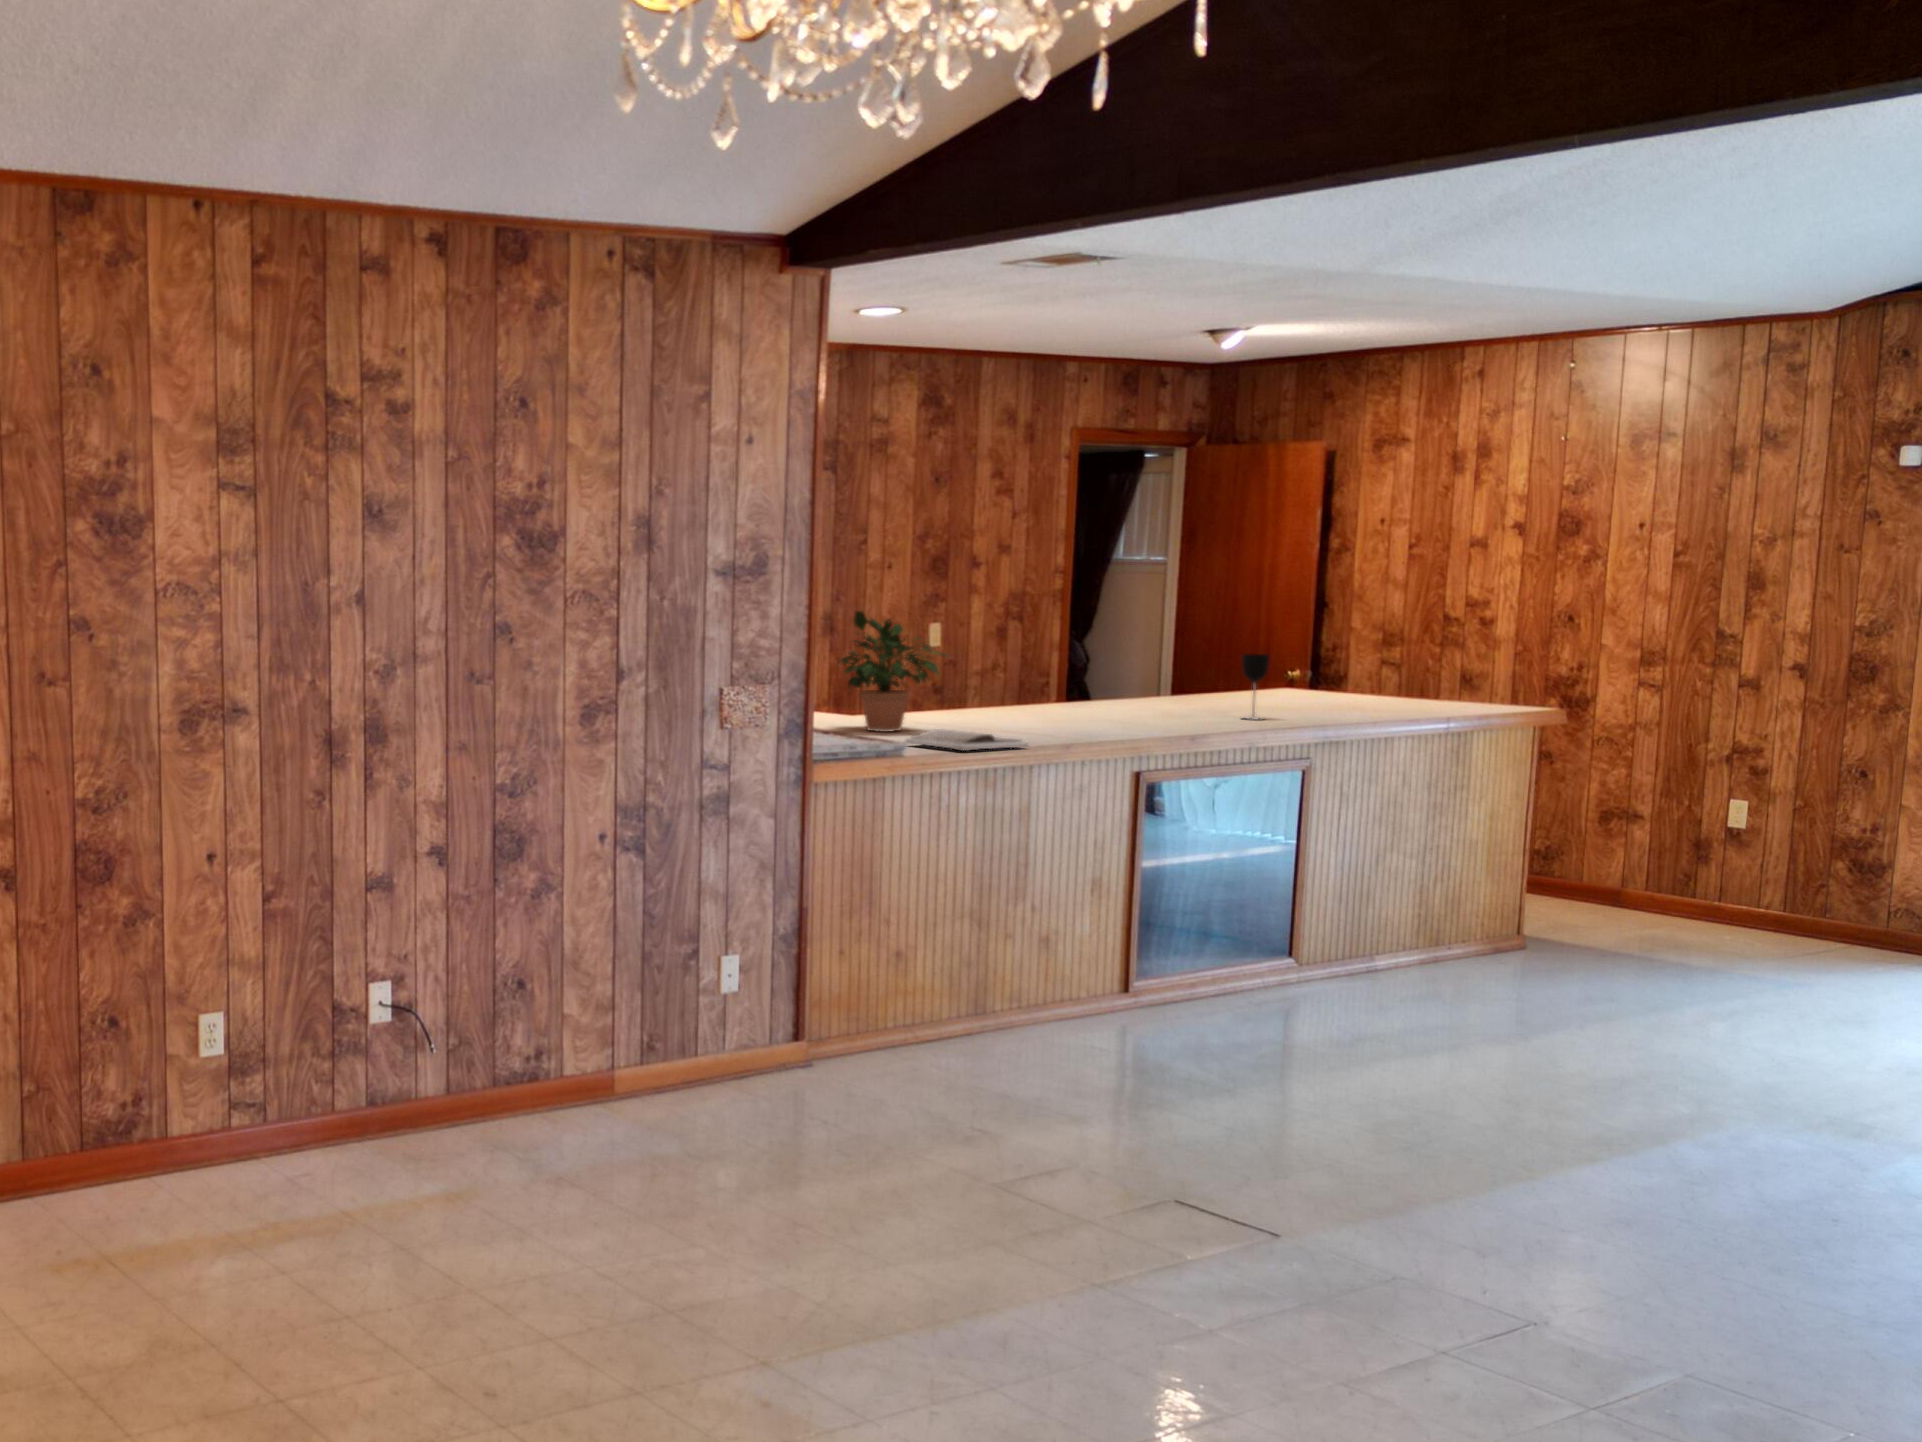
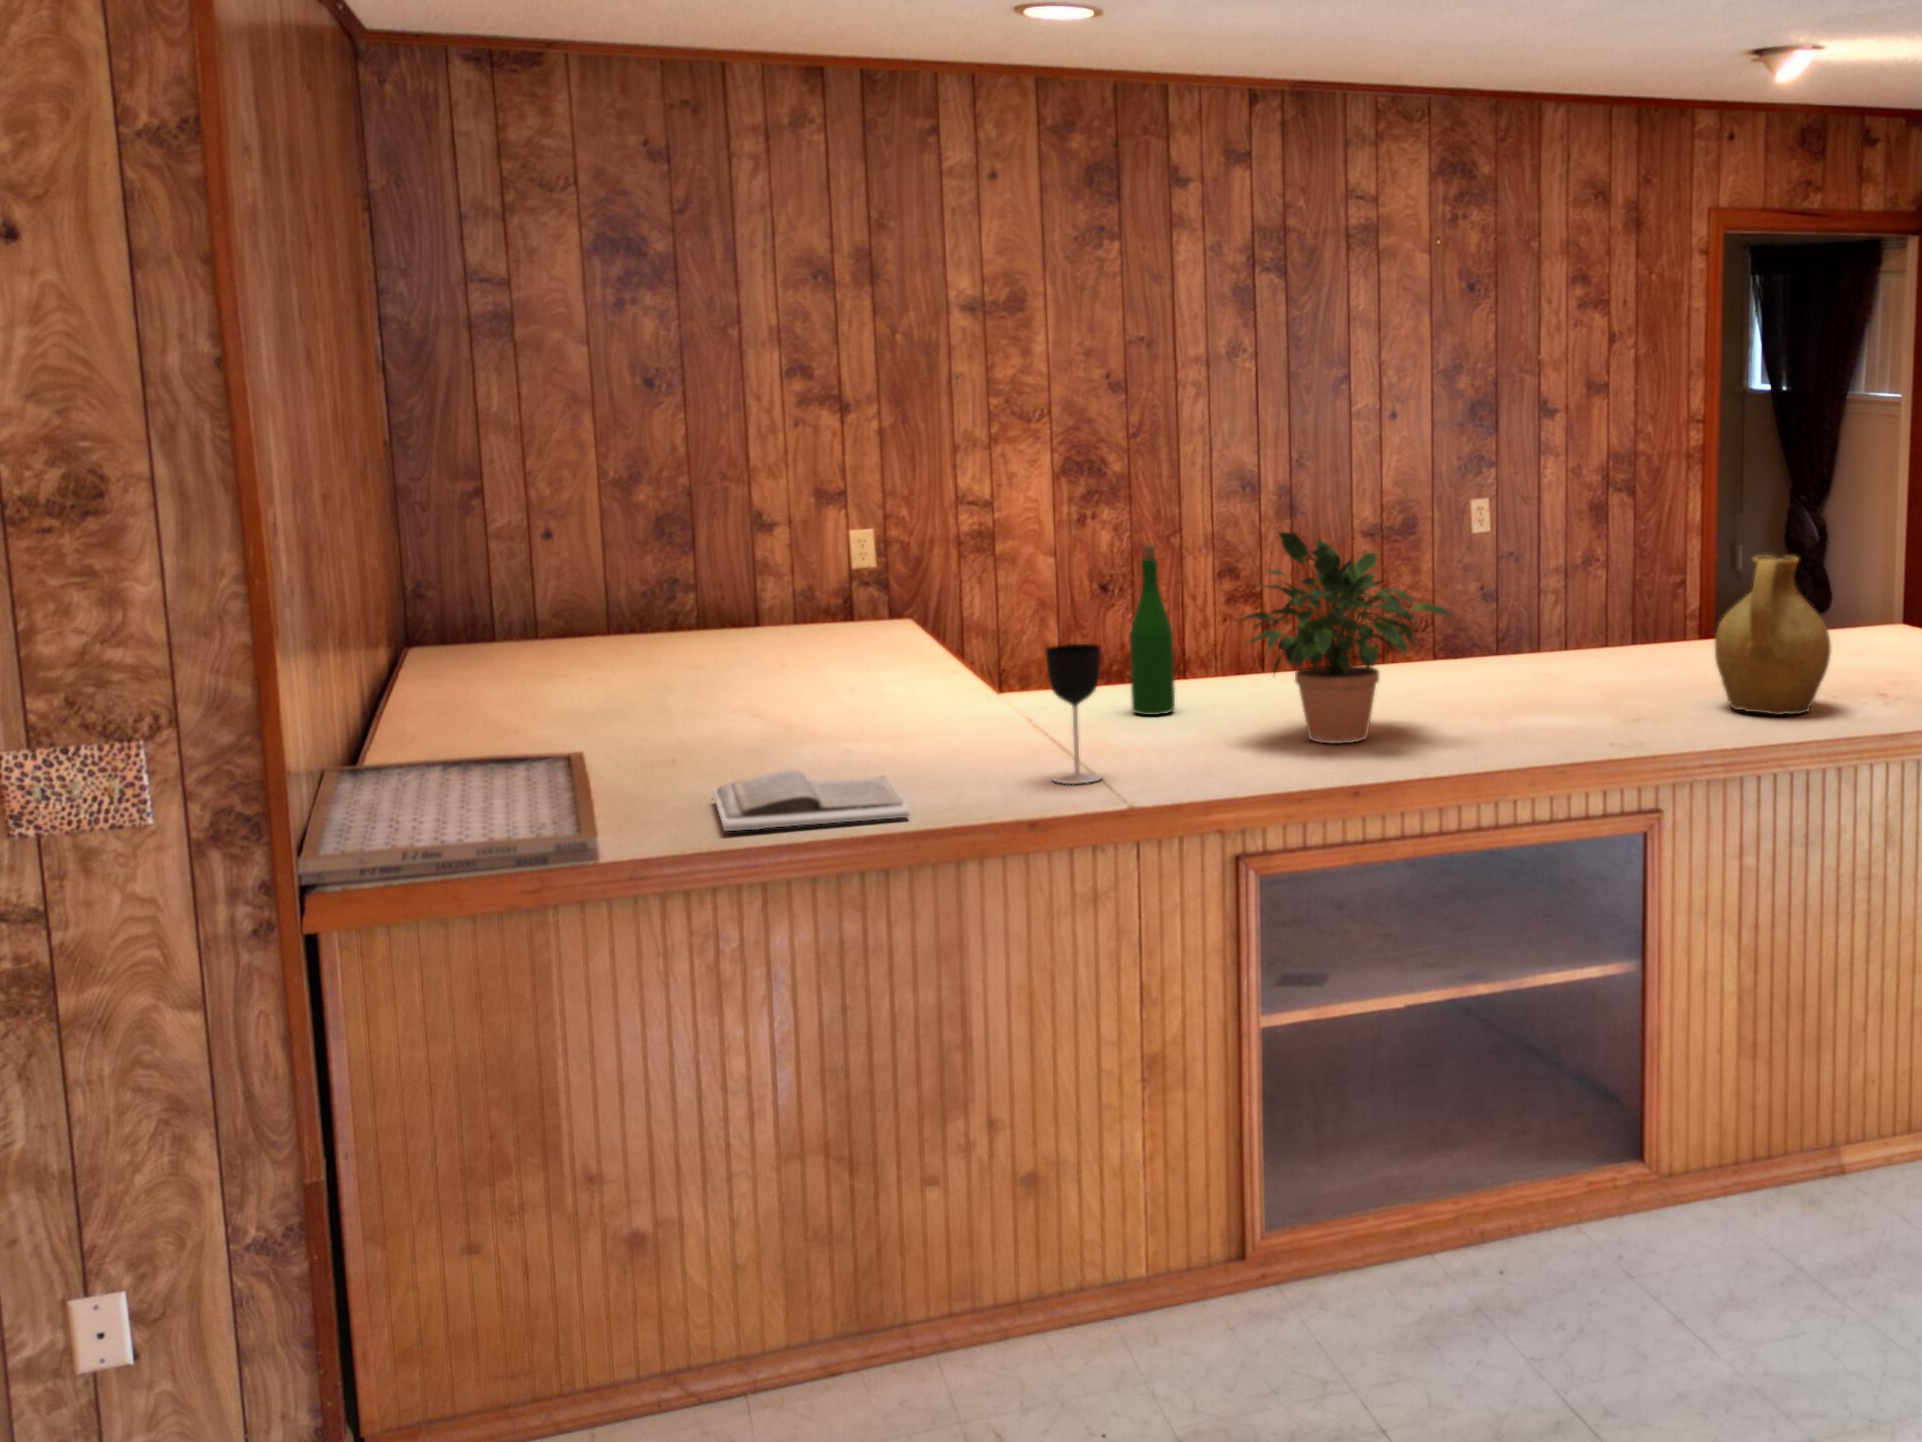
potted plant: present [838,611,947,732] -> present [1242,532,1450,744]
wine bottle: none [977,623,1004,722] -> present [1130,544,1175,715]
pitcher: none [1285,628,1357,718] -> present [1715,555,1831,715]
wine glass: present [1242,654,1269,720] -> present [1045,644,1101,784]

